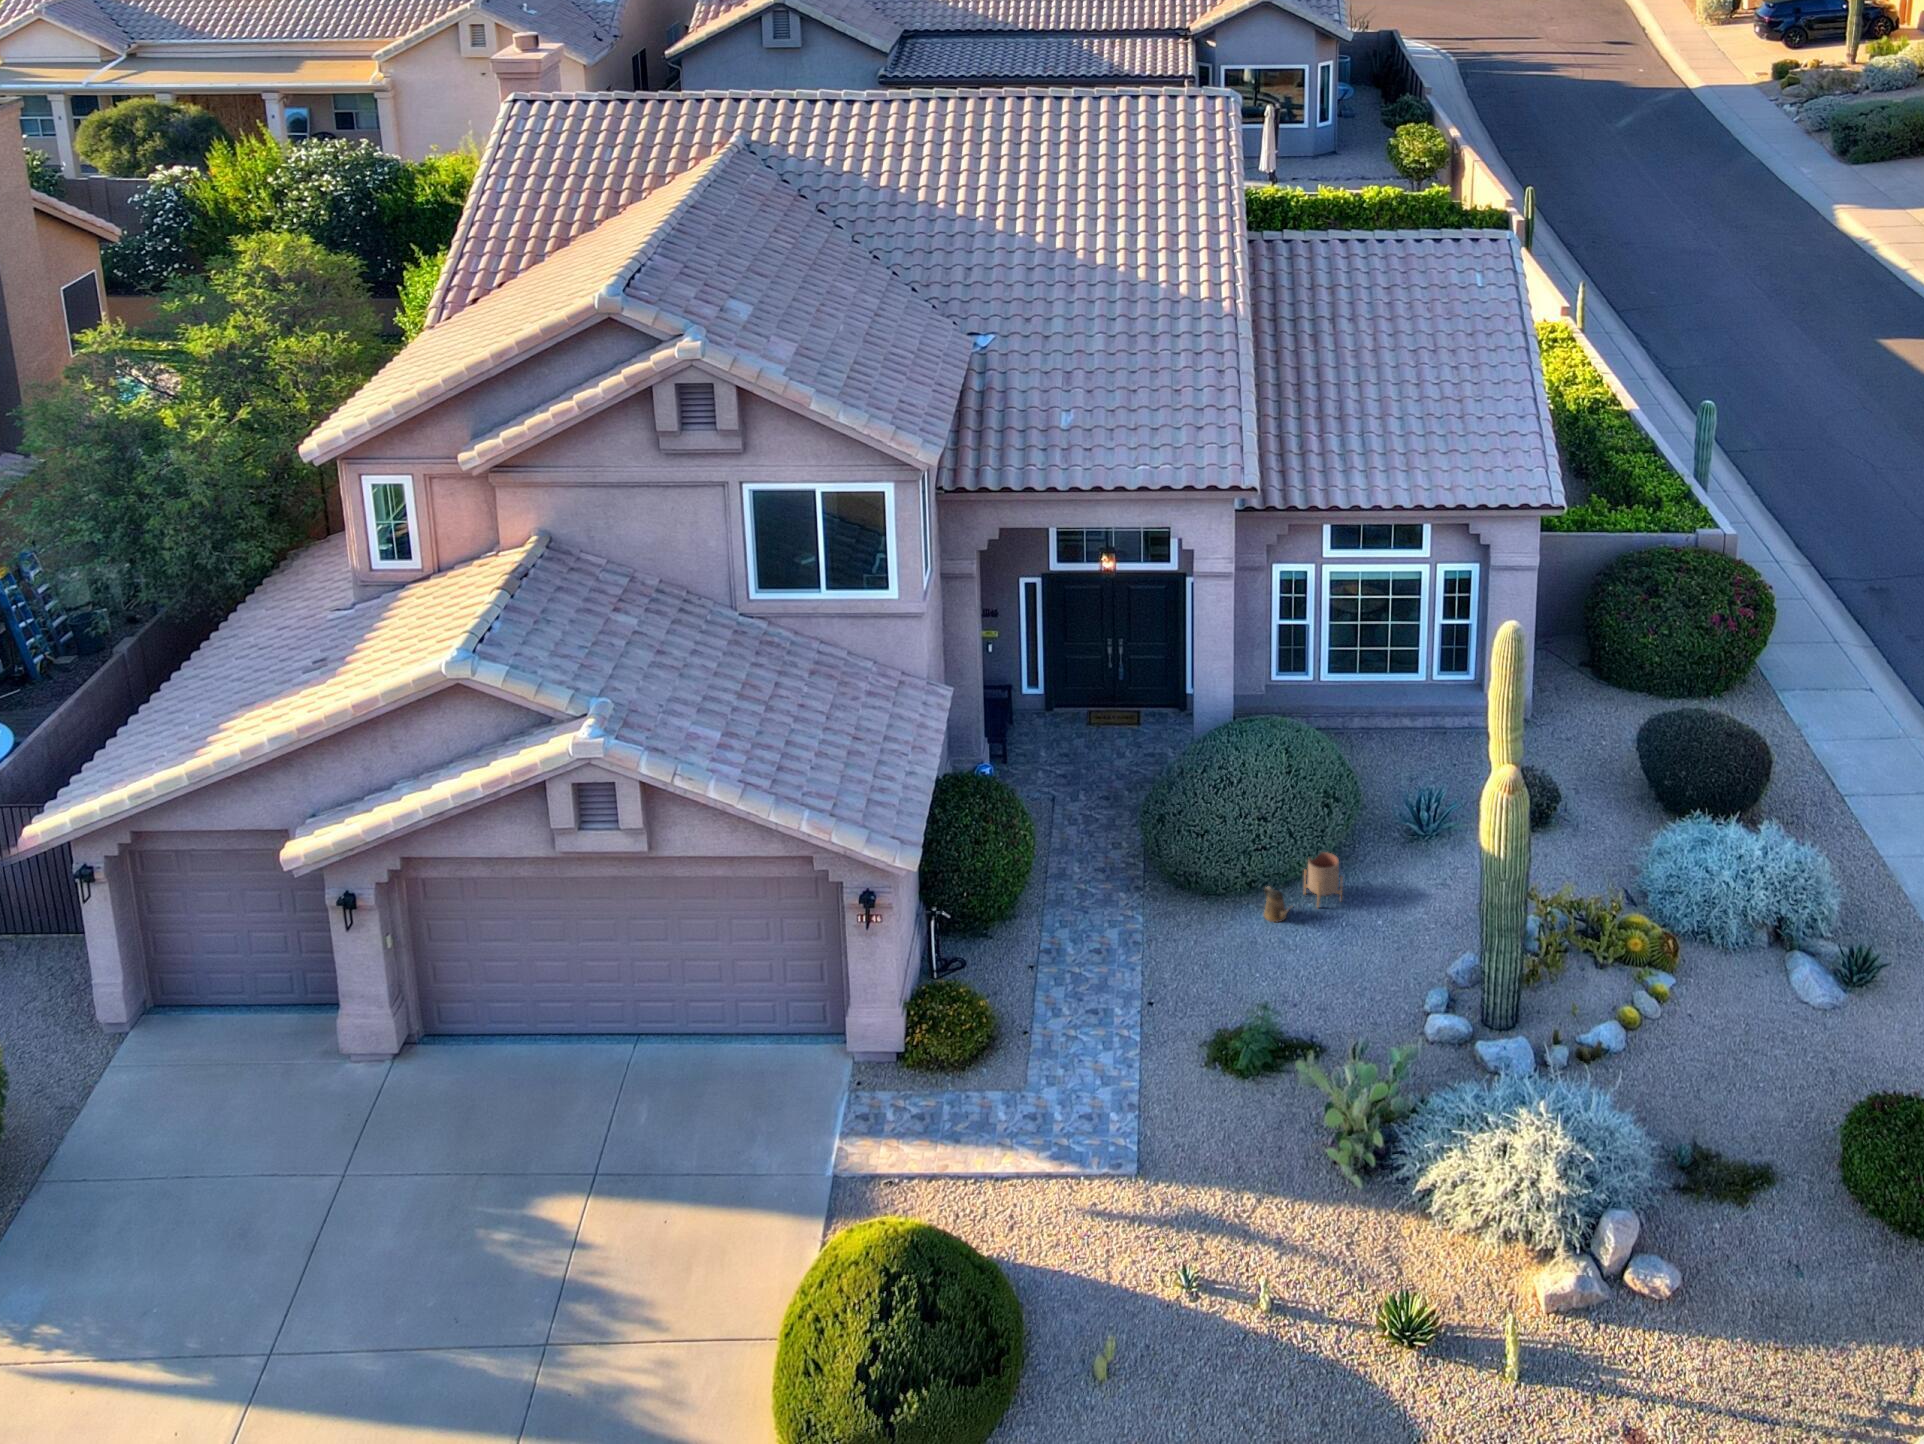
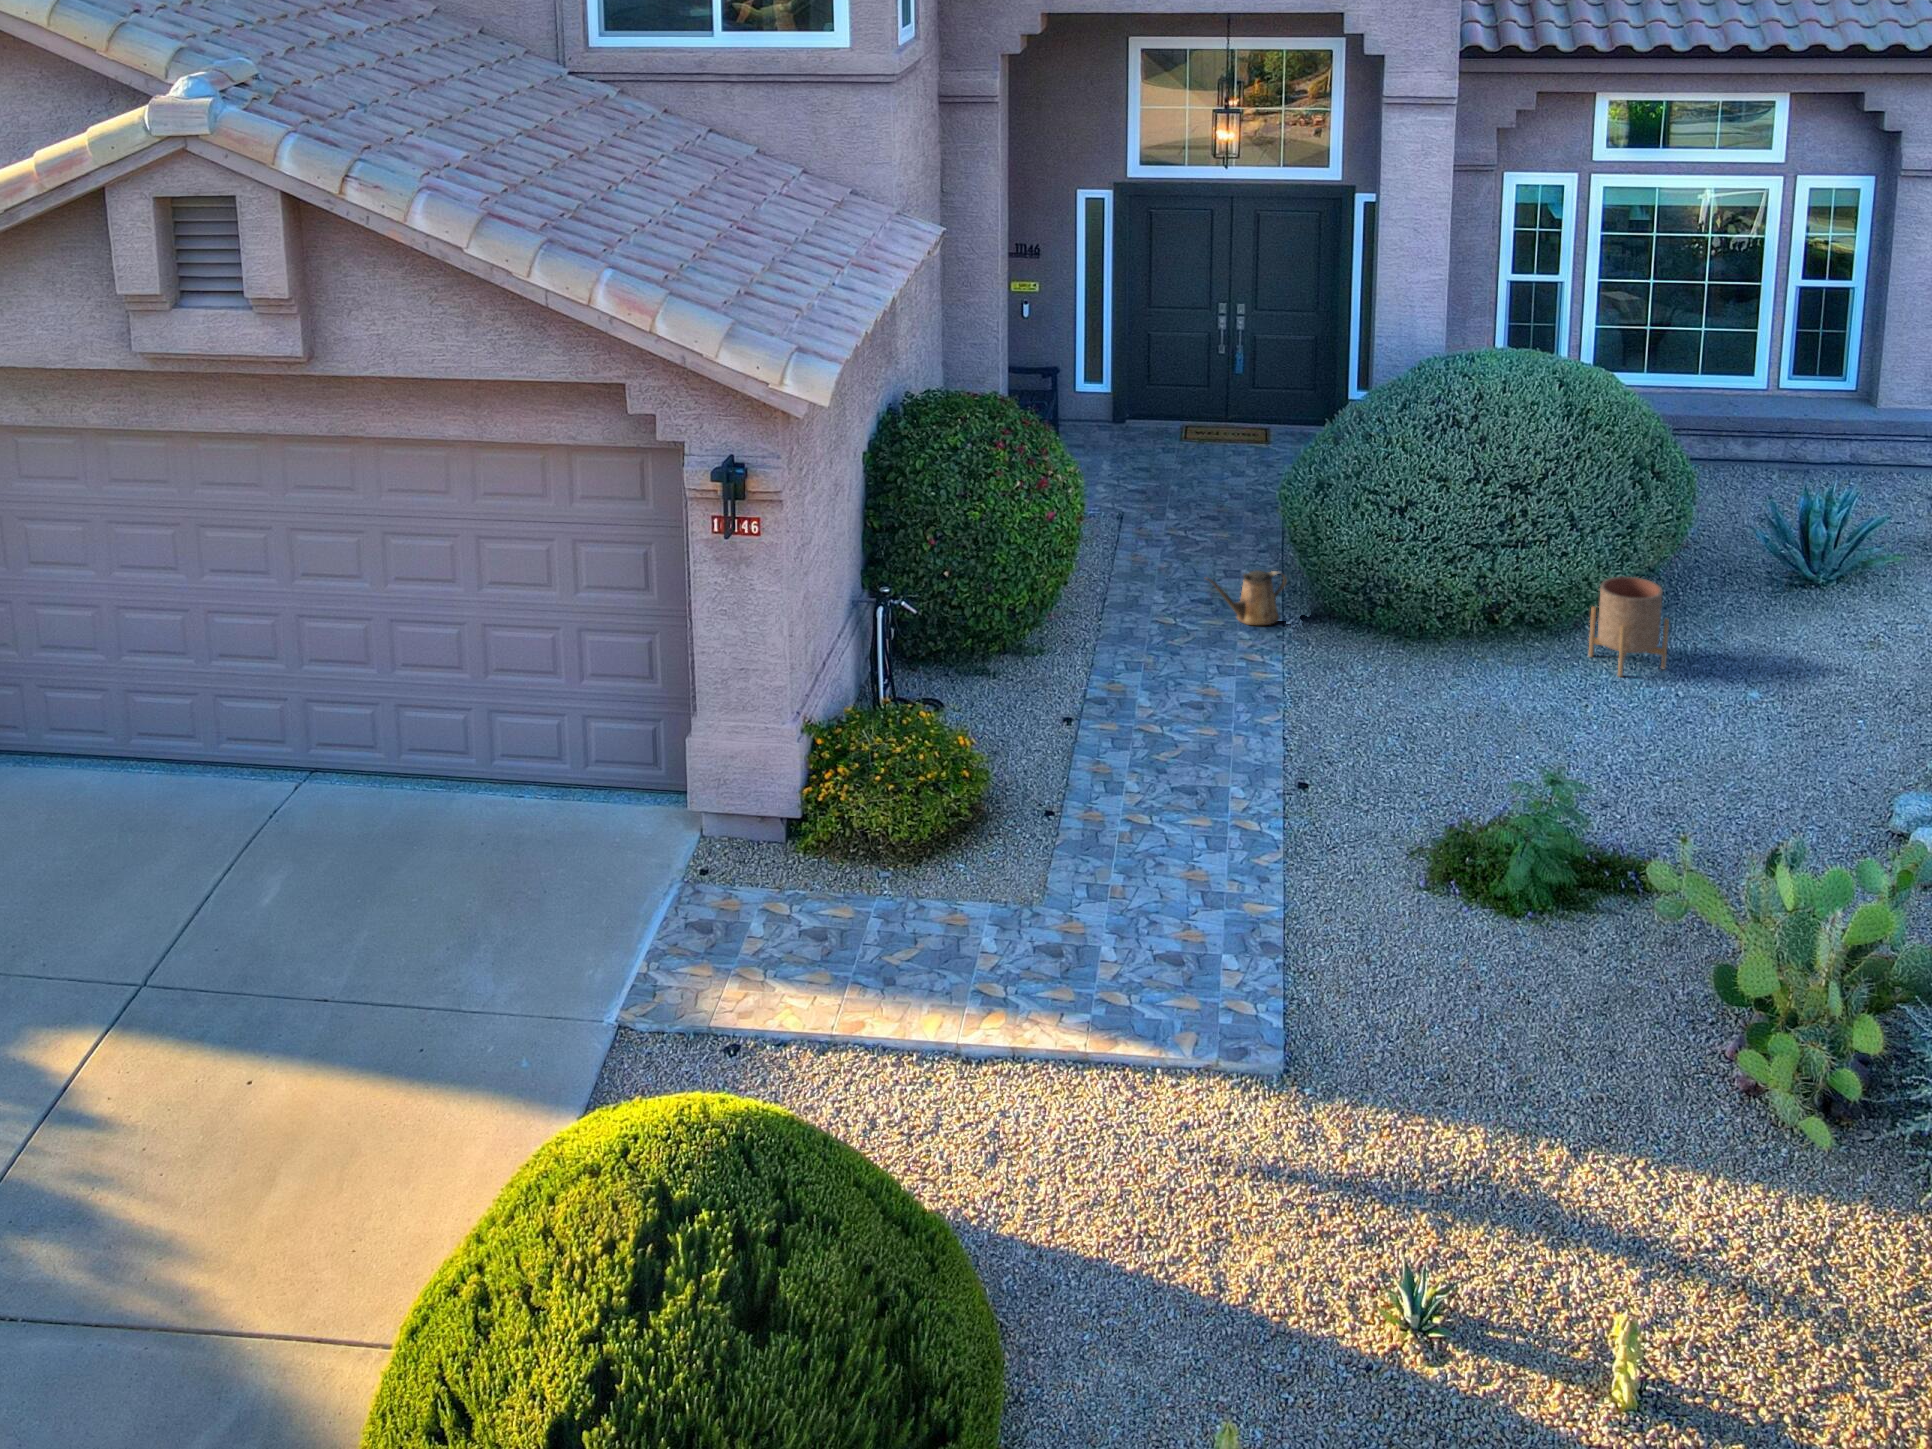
watering can: present [1264,887,1291,922] -> present [1205,570,1287,625]

